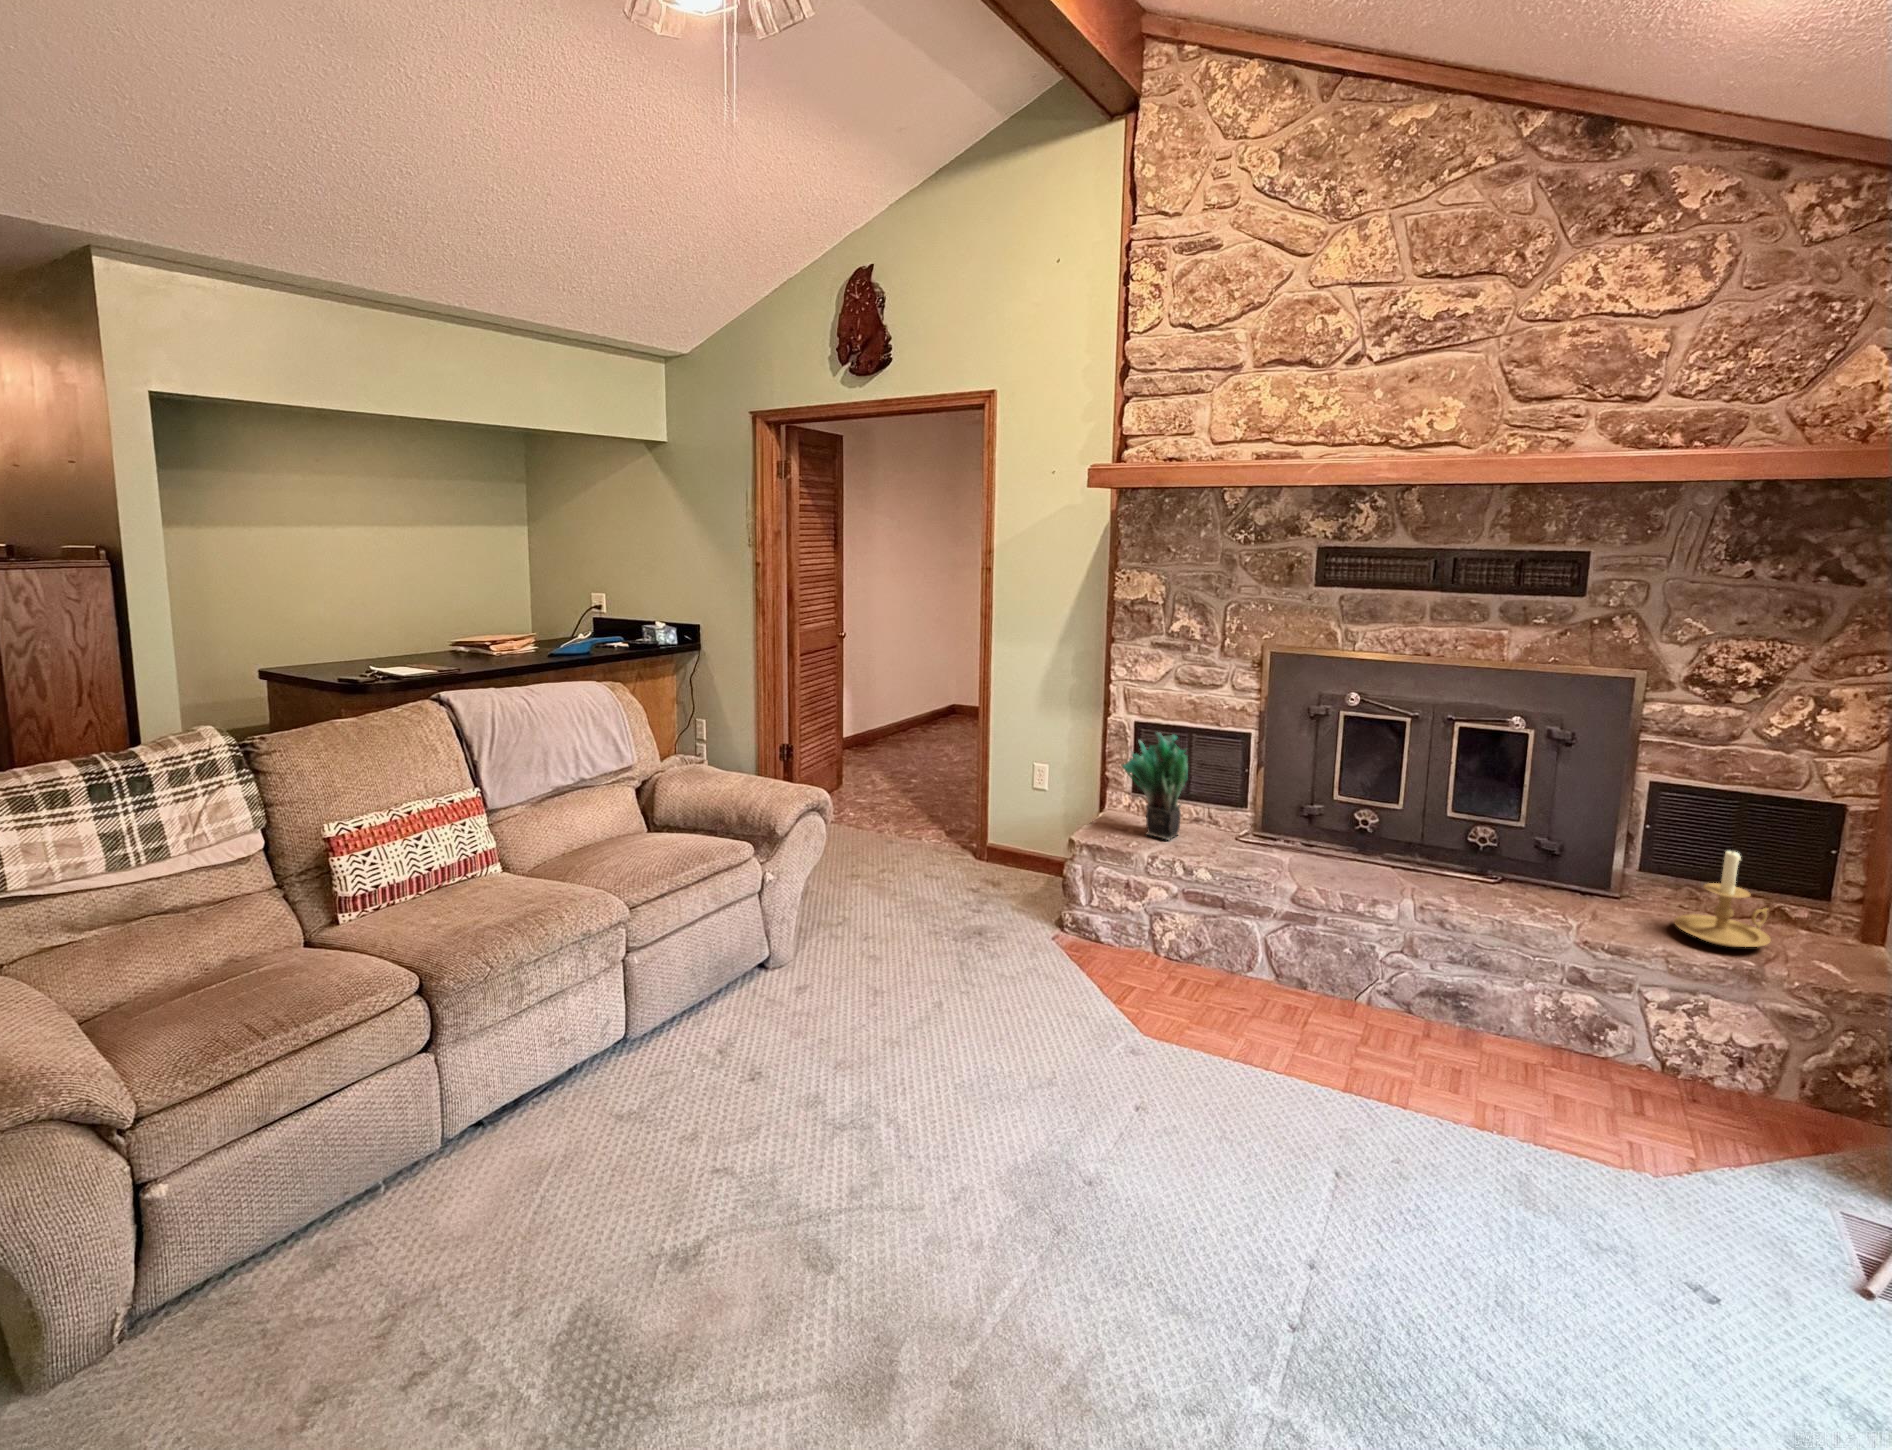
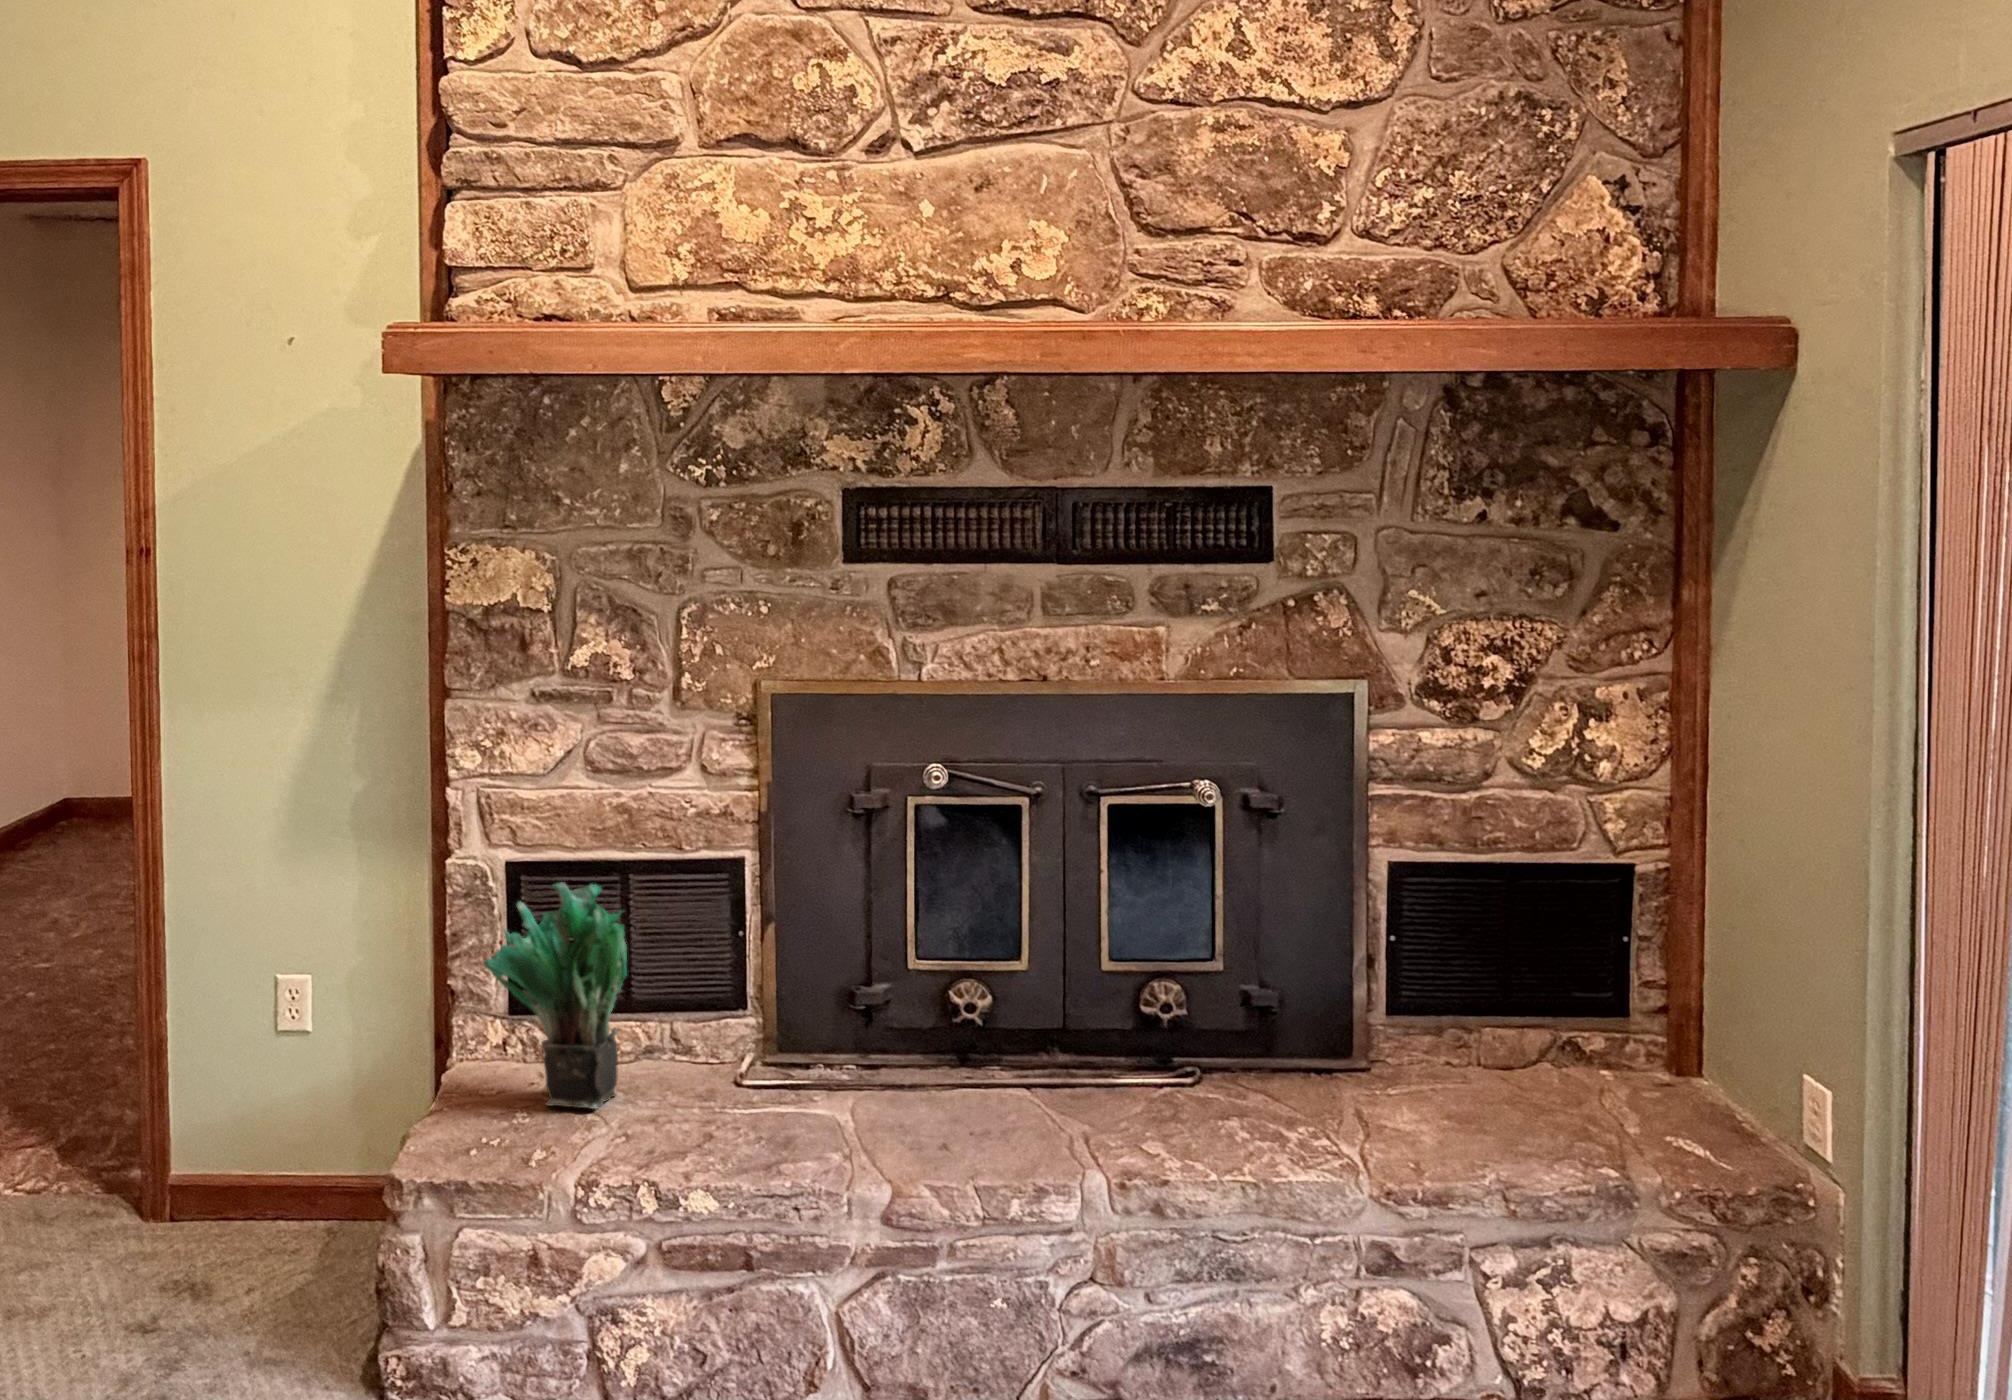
candle holder: present [1674,850,1771,947] -> none [1450,953,1579,1118]

